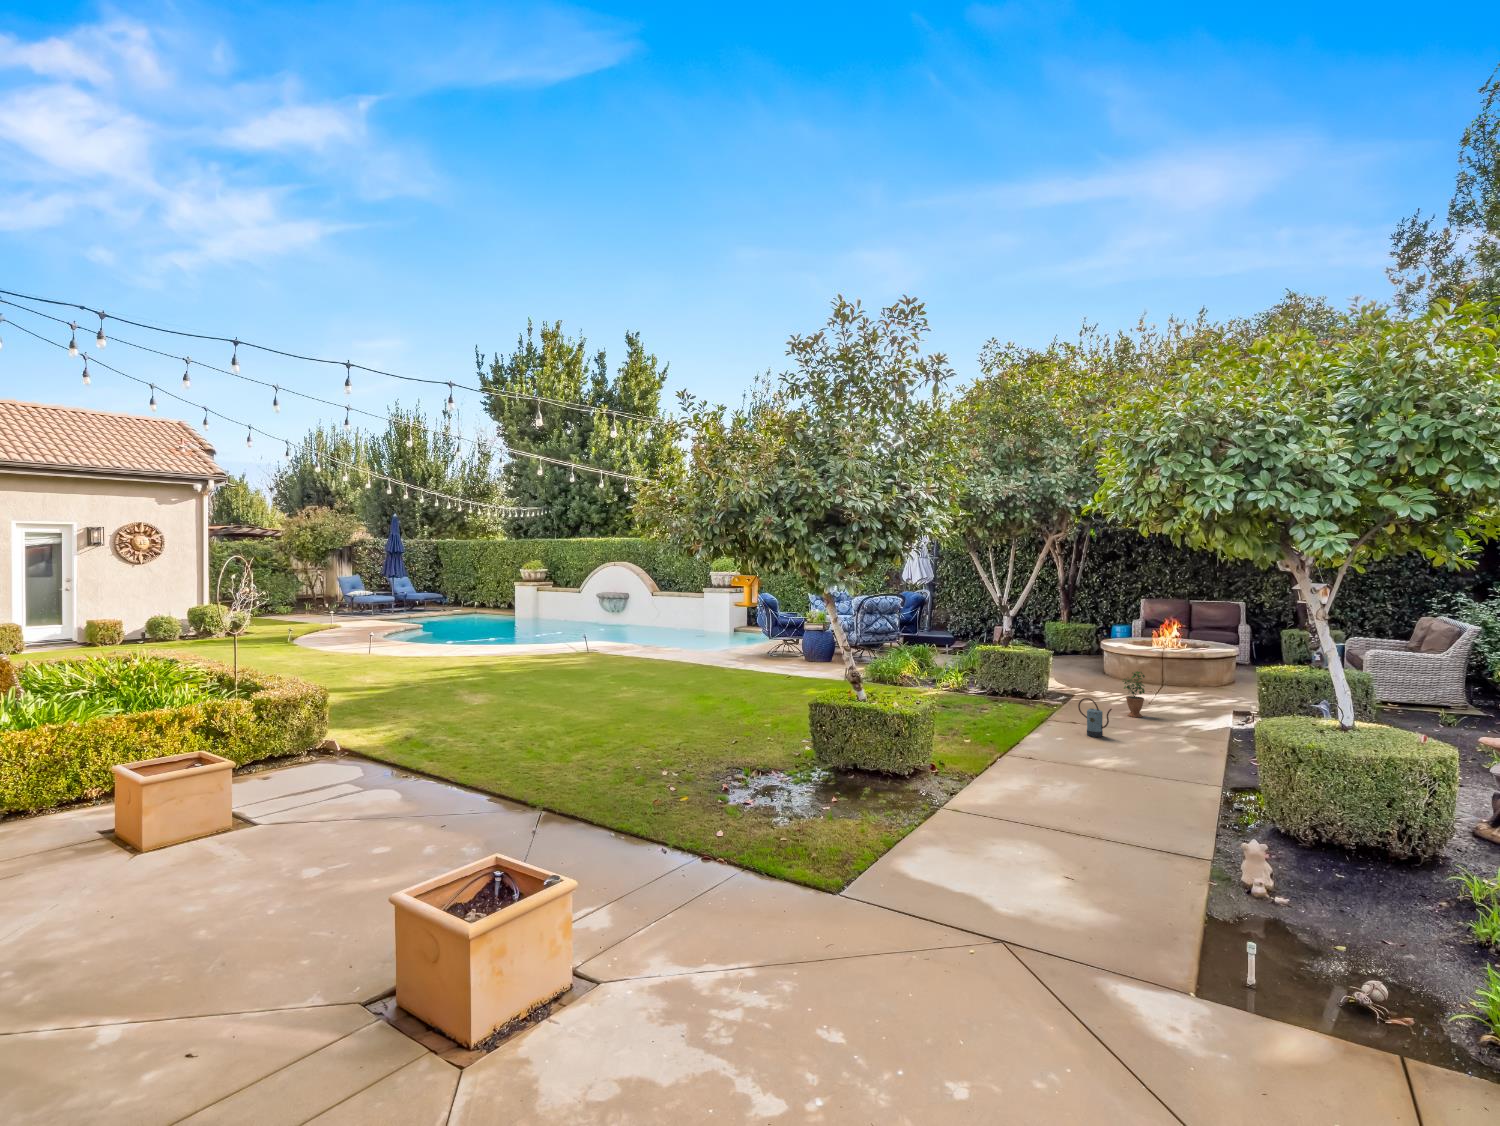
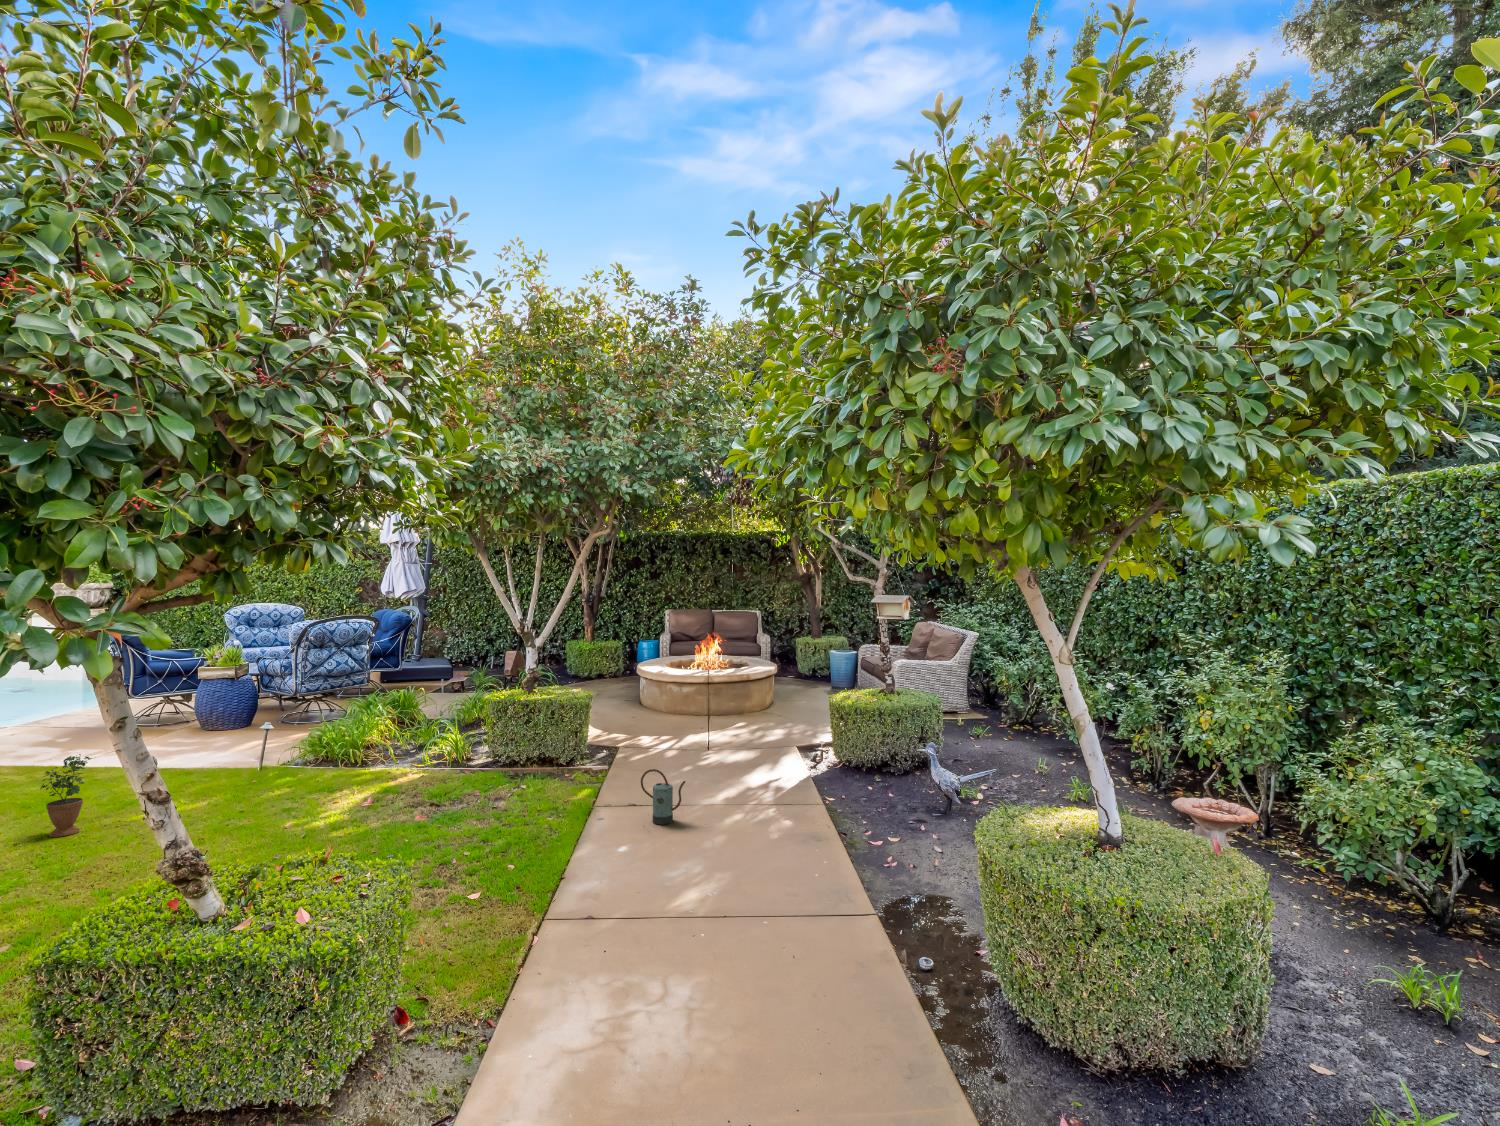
potted plant: present [1123,671,1145,717] -> present [41,754,91,837]

